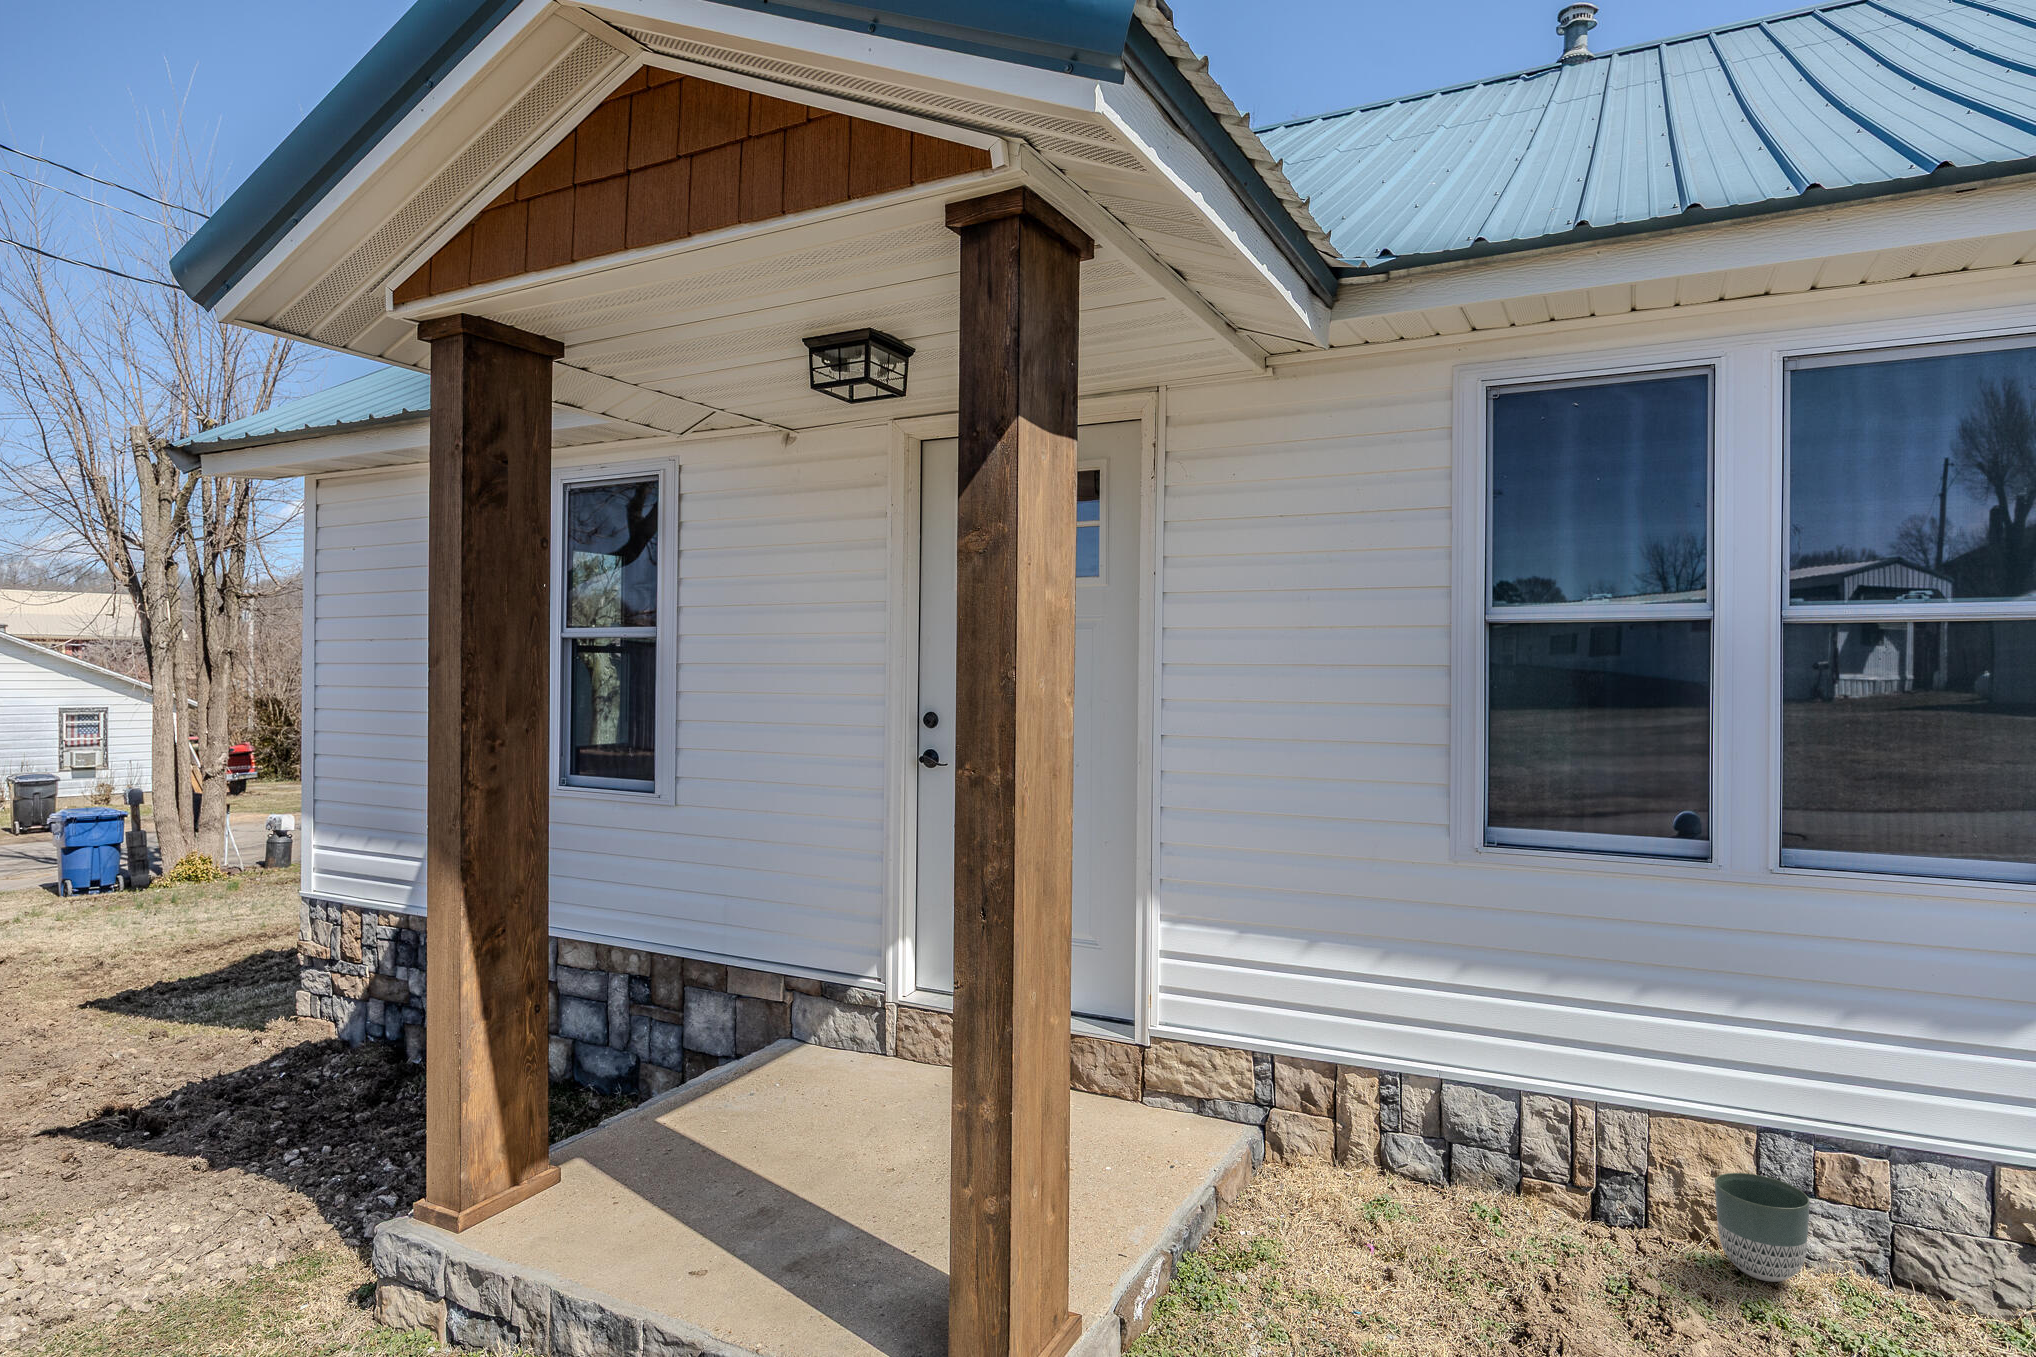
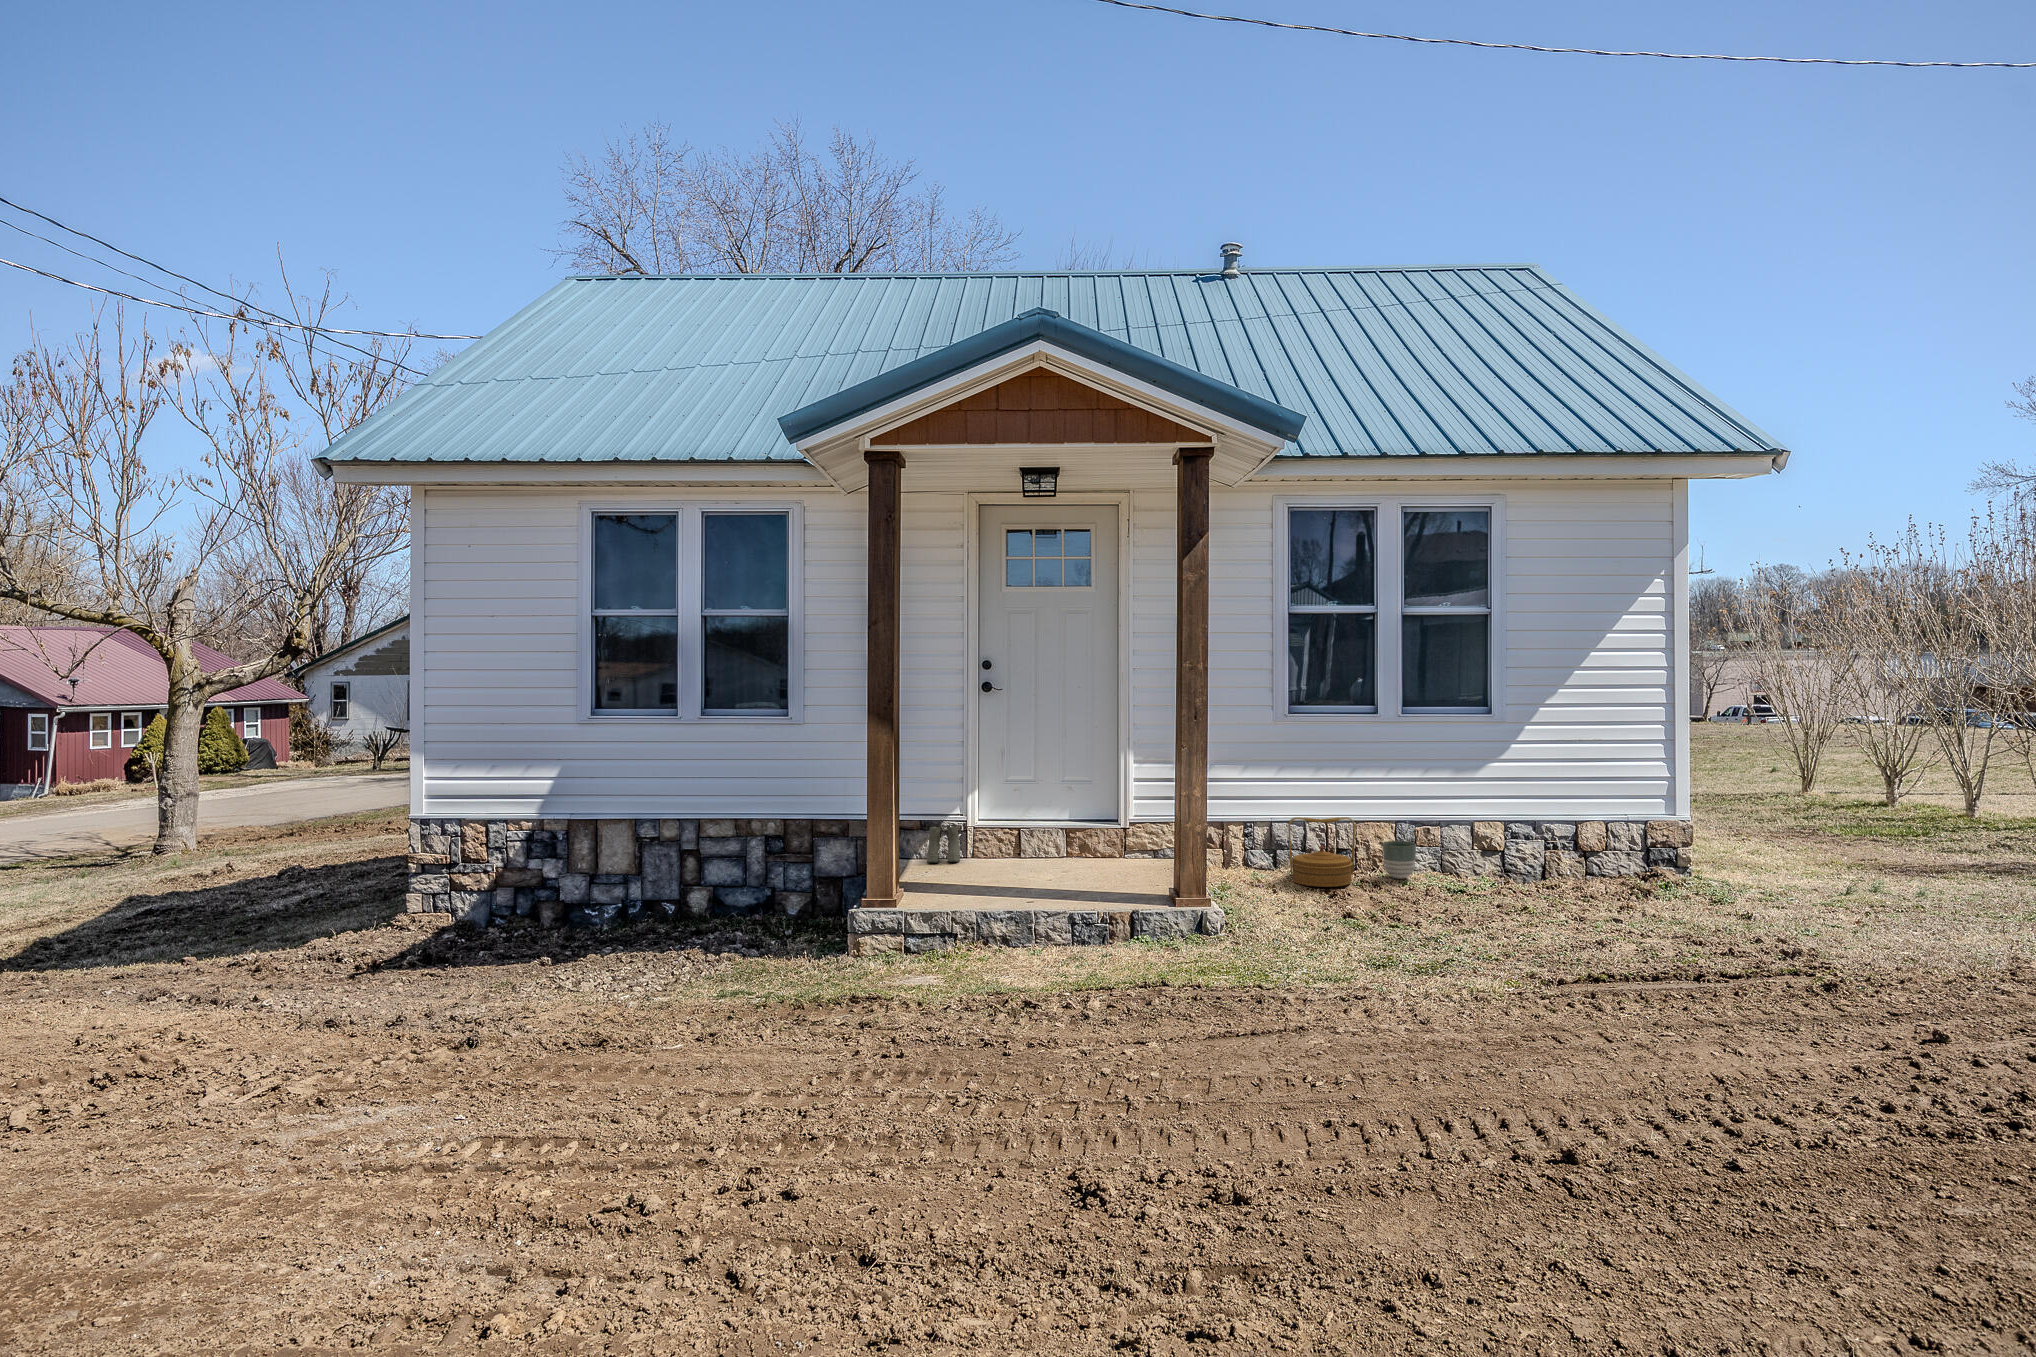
boots: none [791,996,865,1071] -> present [927,825,960,863]
woven basket: none [1464,1089,1633,1284] -> present [1288,817,1355,887]

